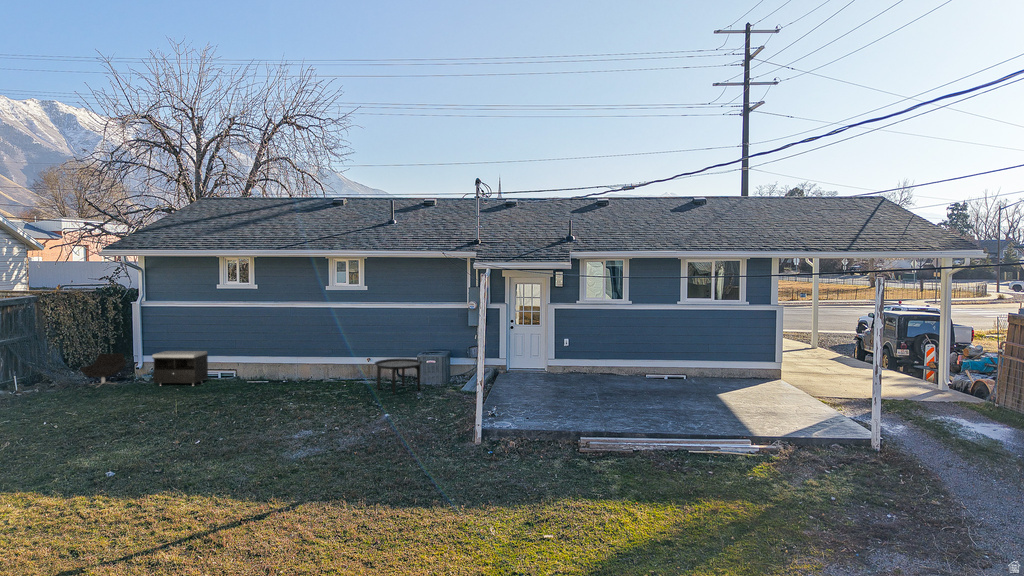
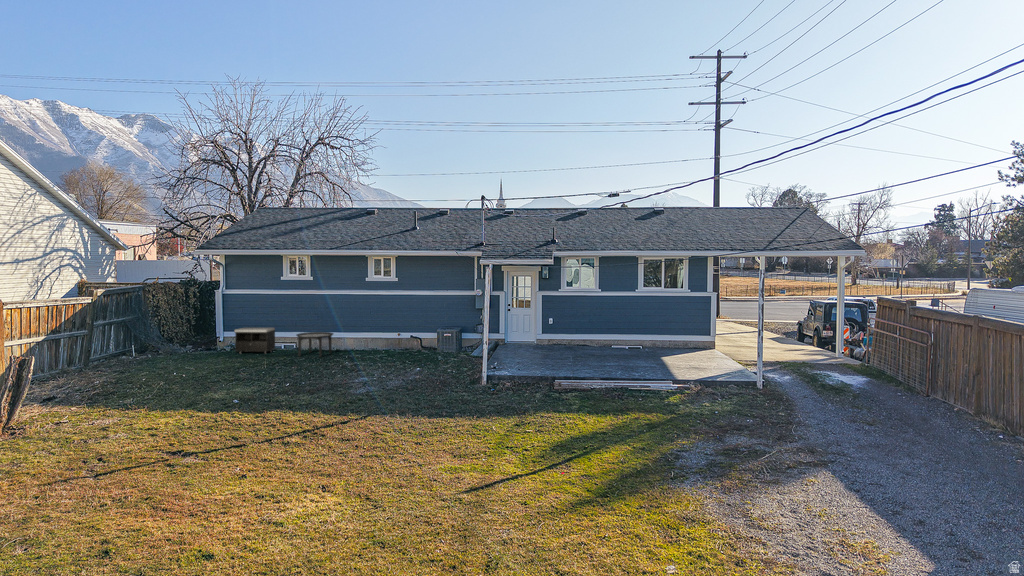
lounge chair: present [80,353,126,387] -> none [180,330,212,355]
round table: present [375,358,422,394] -> present [297,332,333,357]

